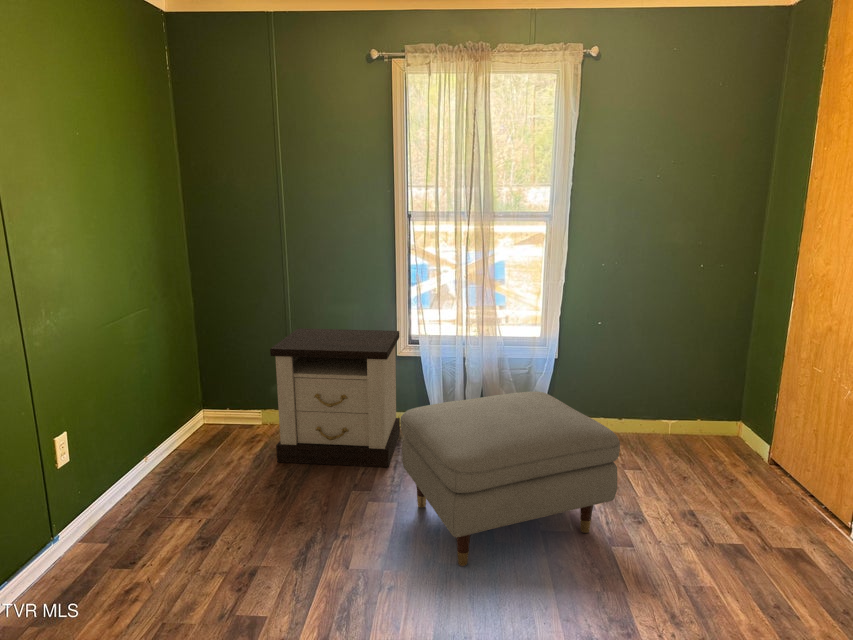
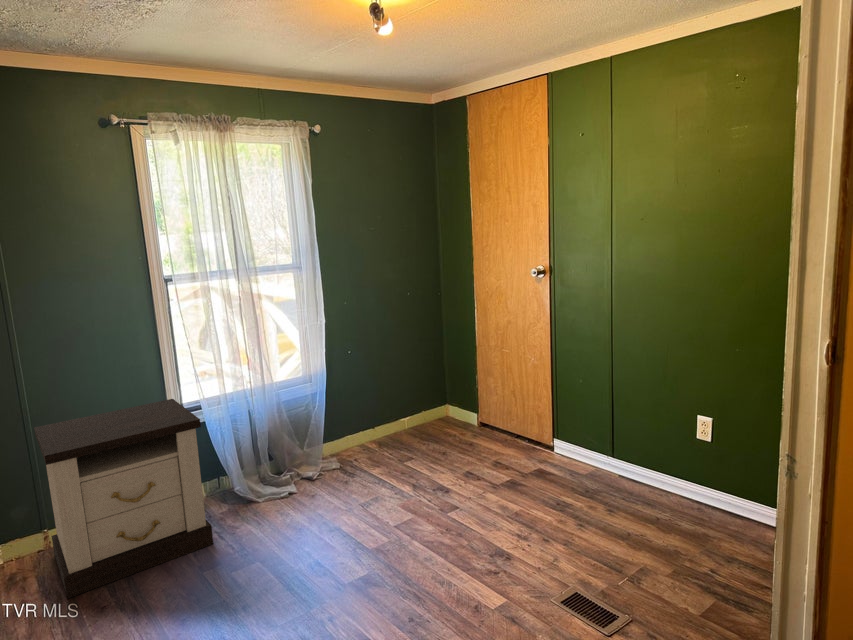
ottoman: present [400,392,620,566] -> none [256,417,443,581]

